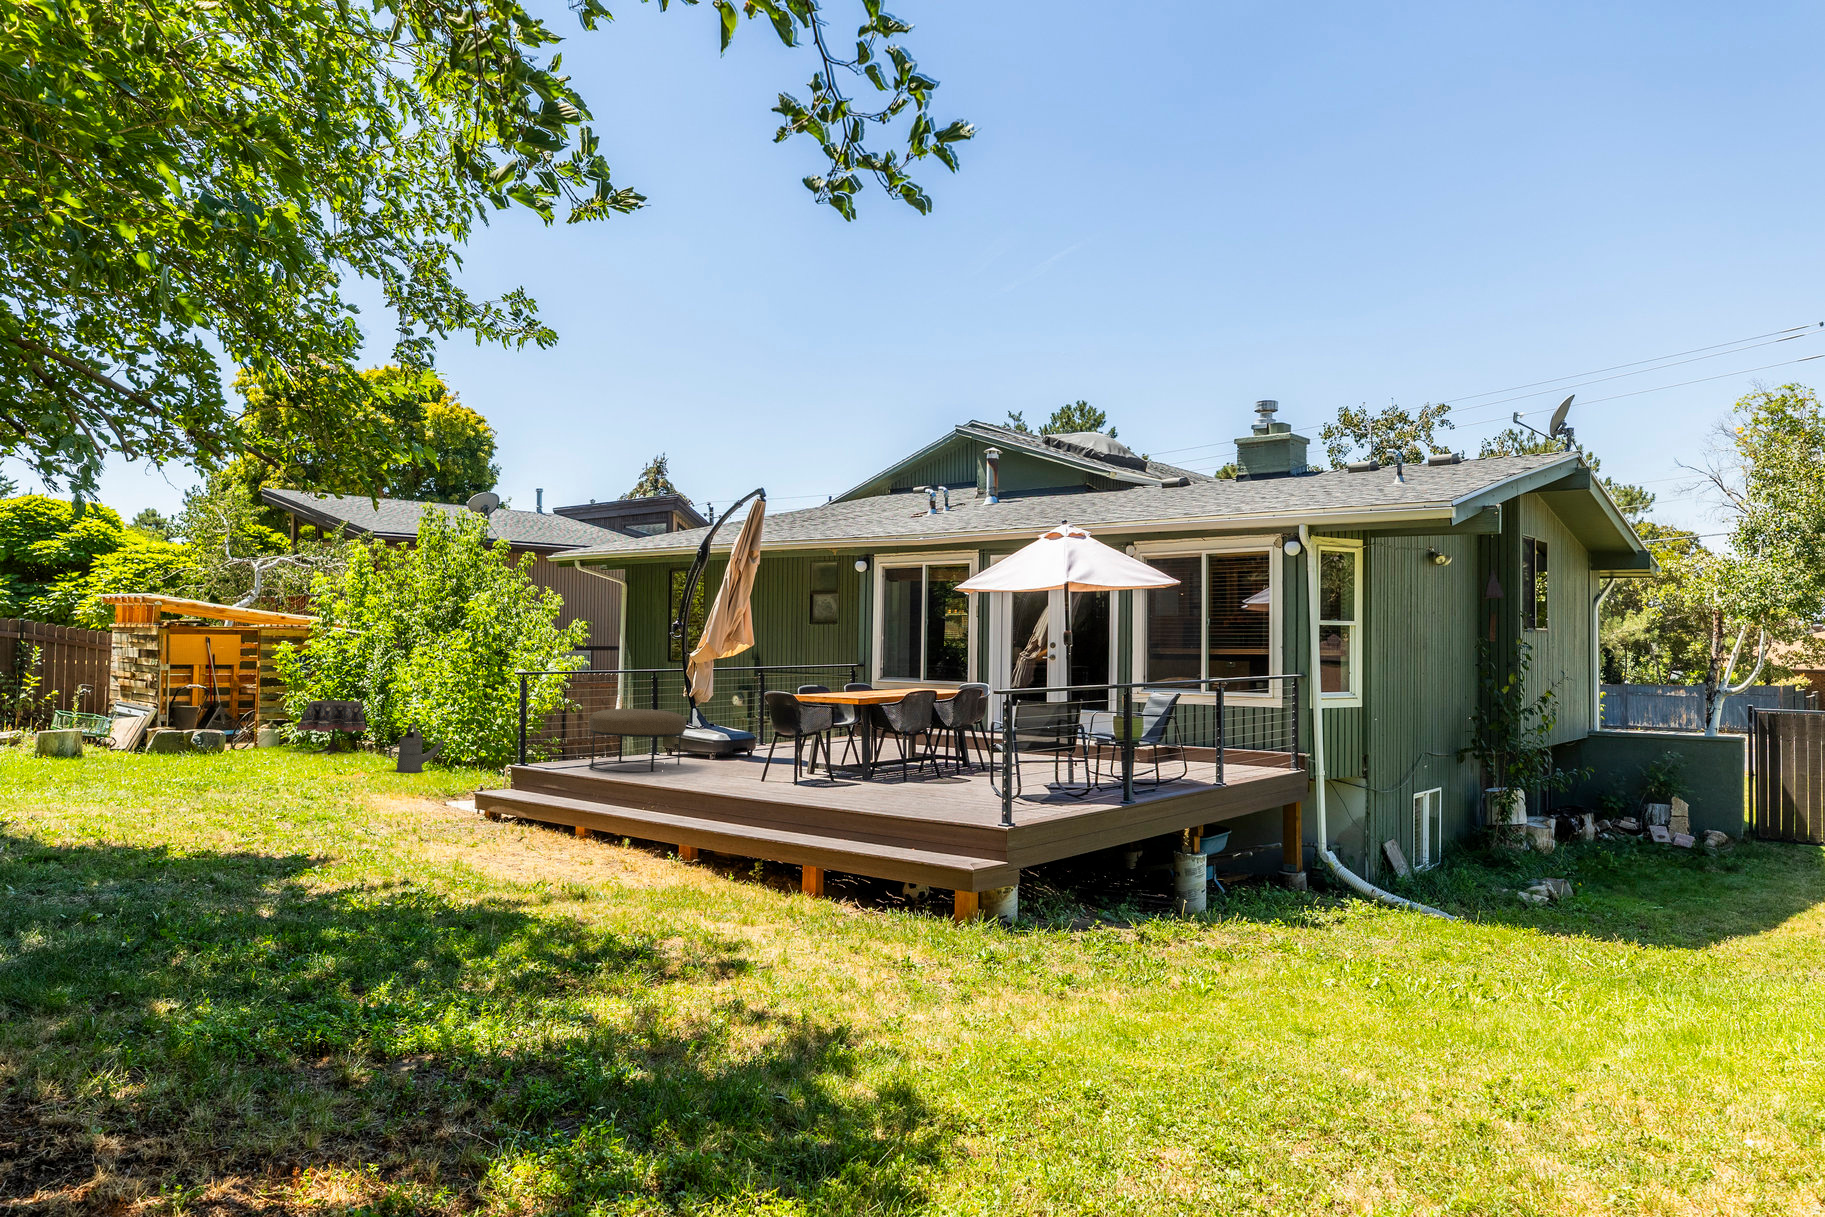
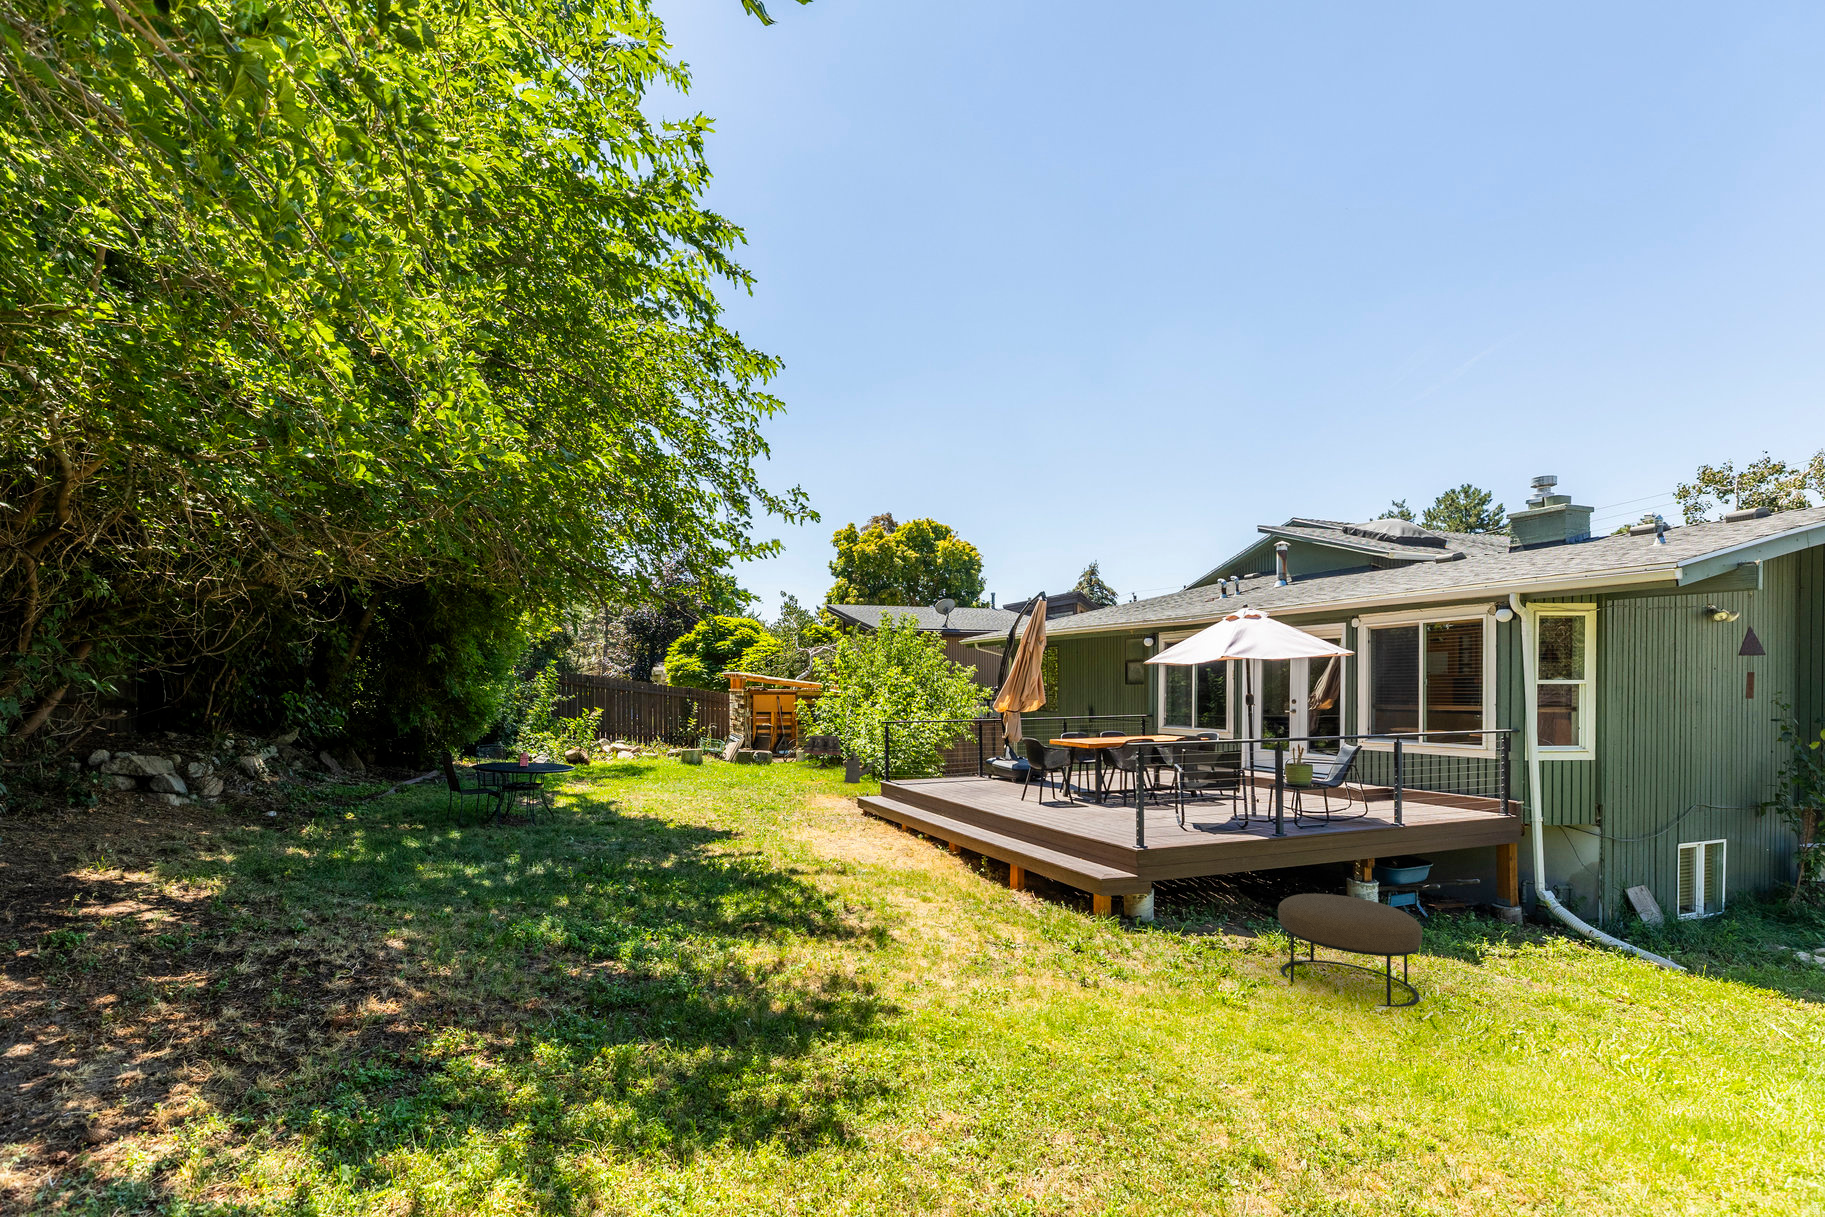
ottoman: present [589,709,686,773] -> present [1278,894,1422,1007]

